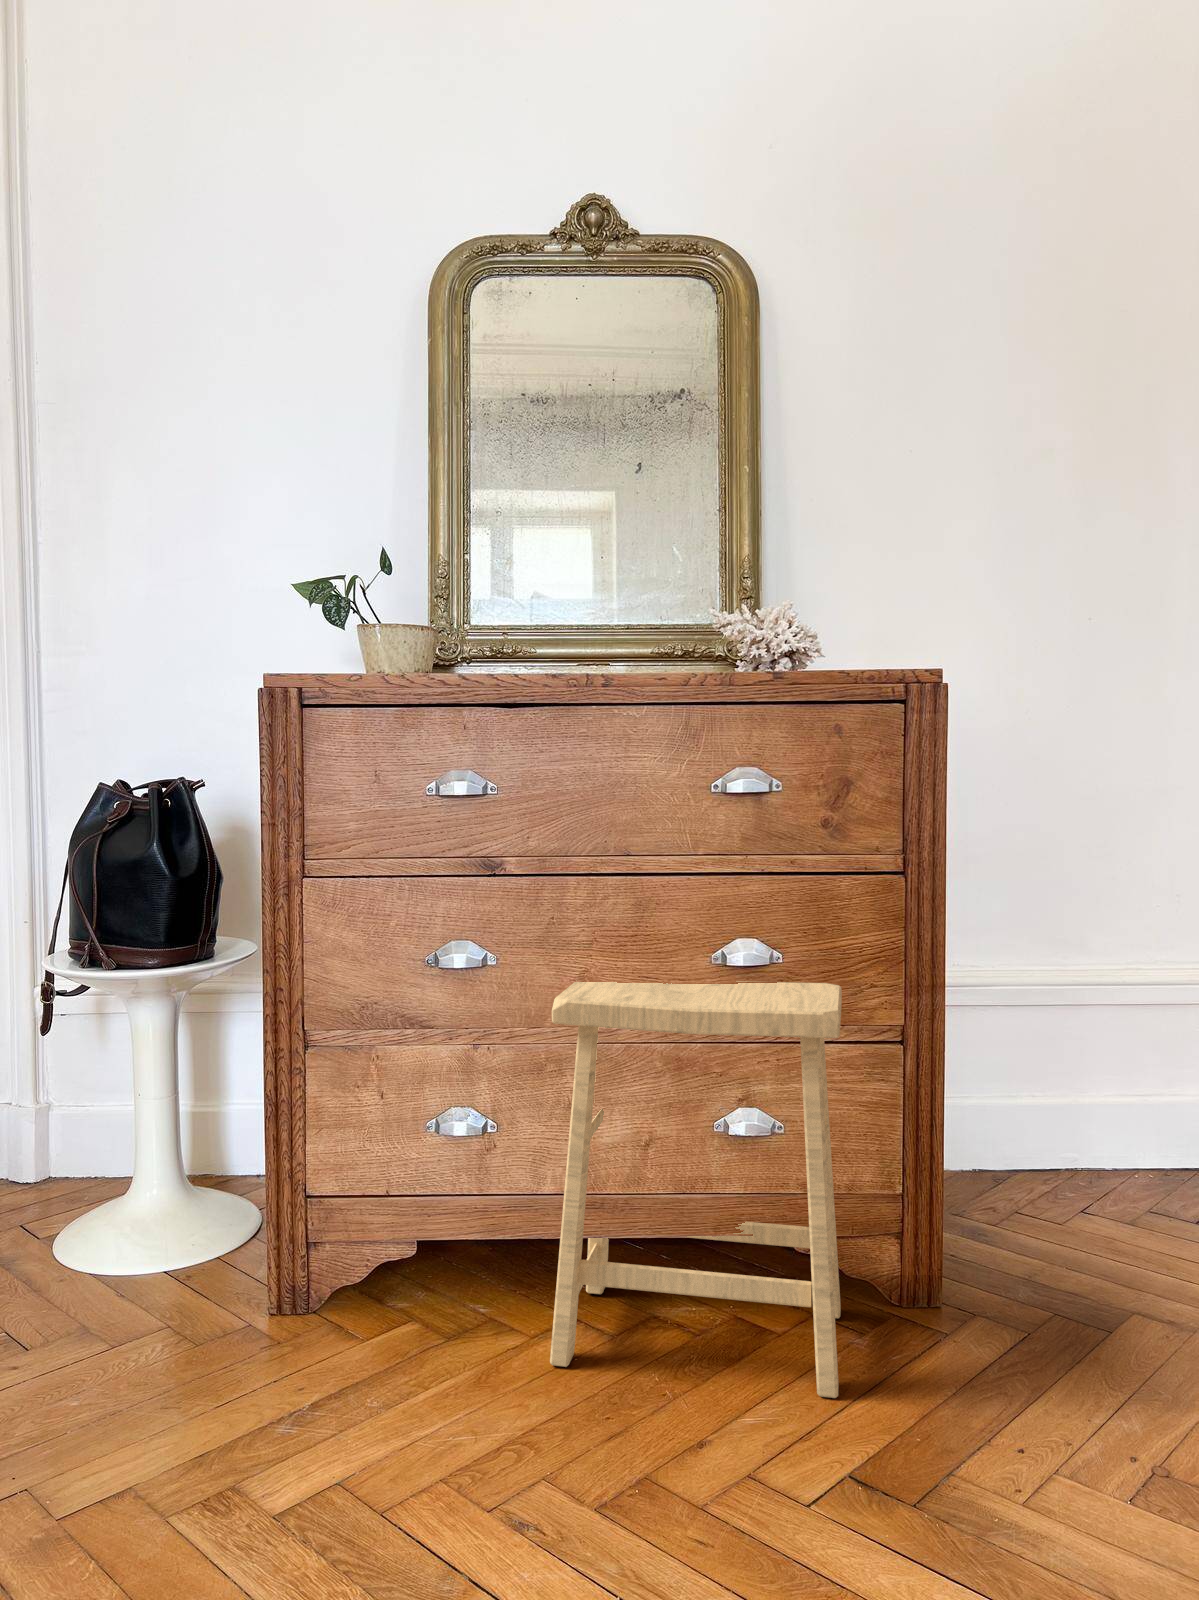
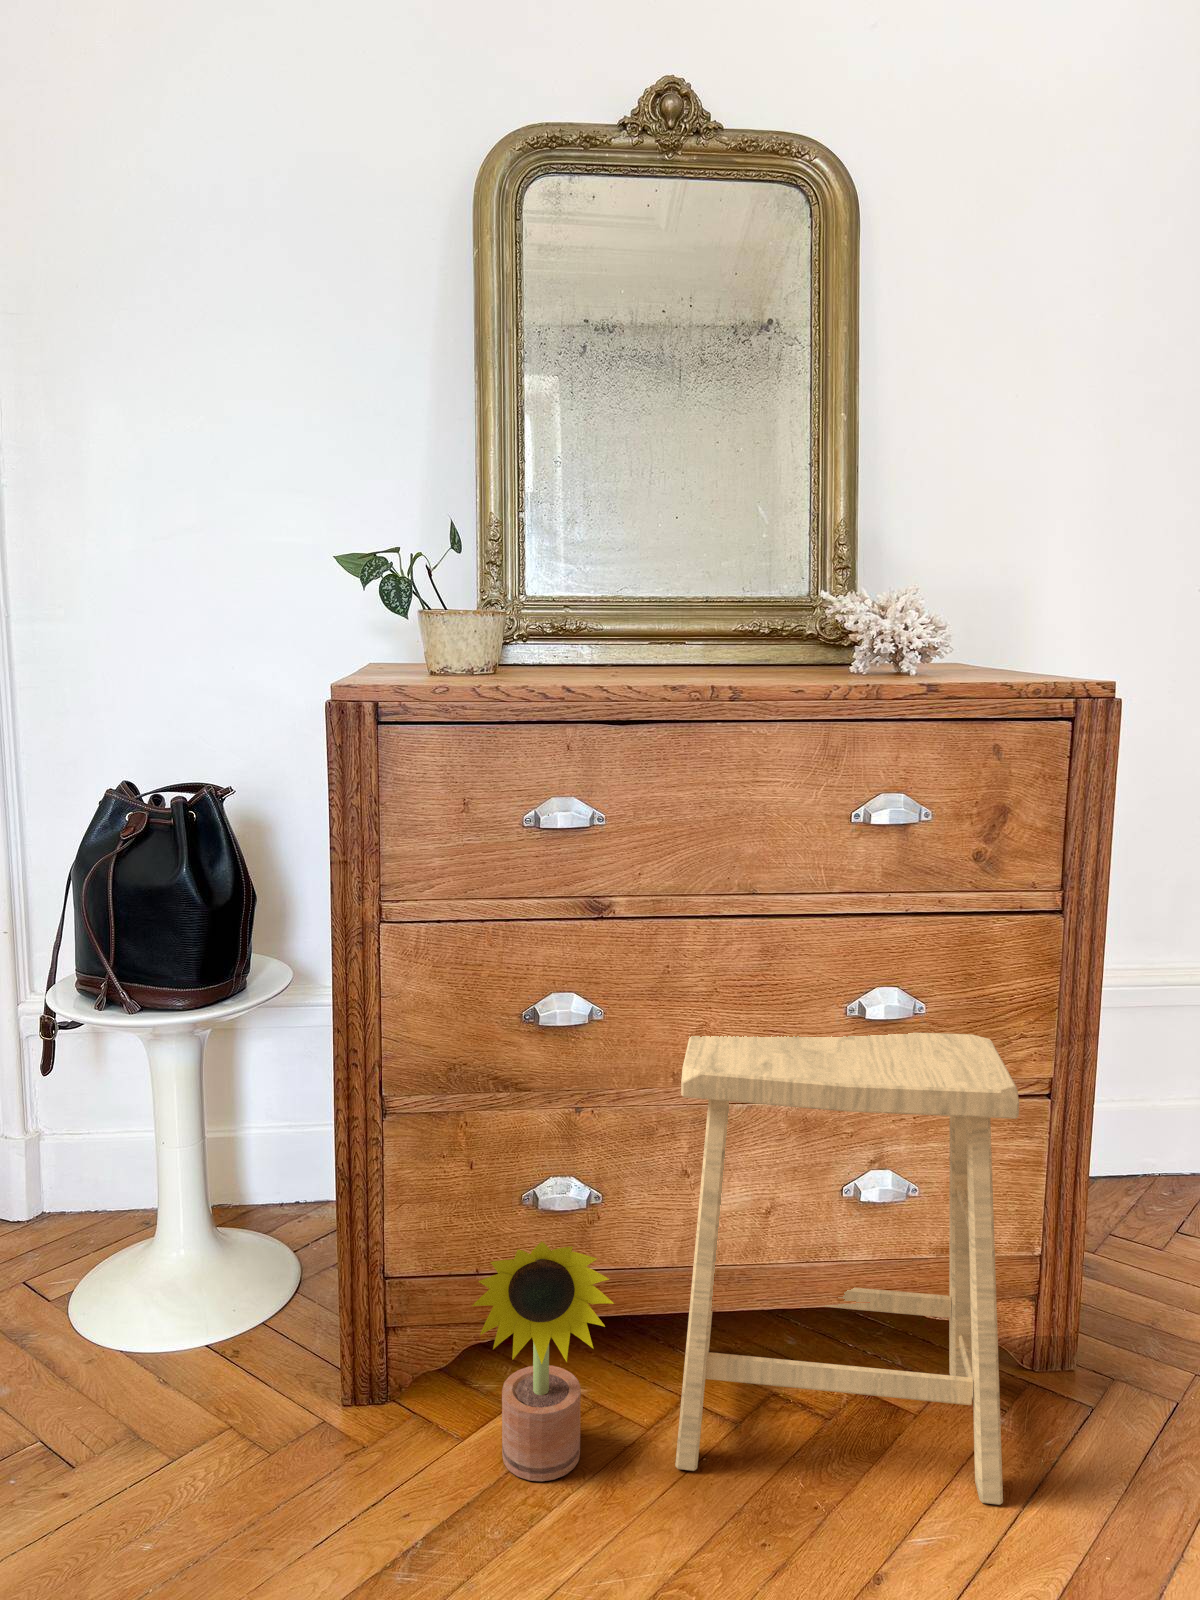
decorative plant: none [361,1141,485,1370] -> present [472,1241,614,1481]

